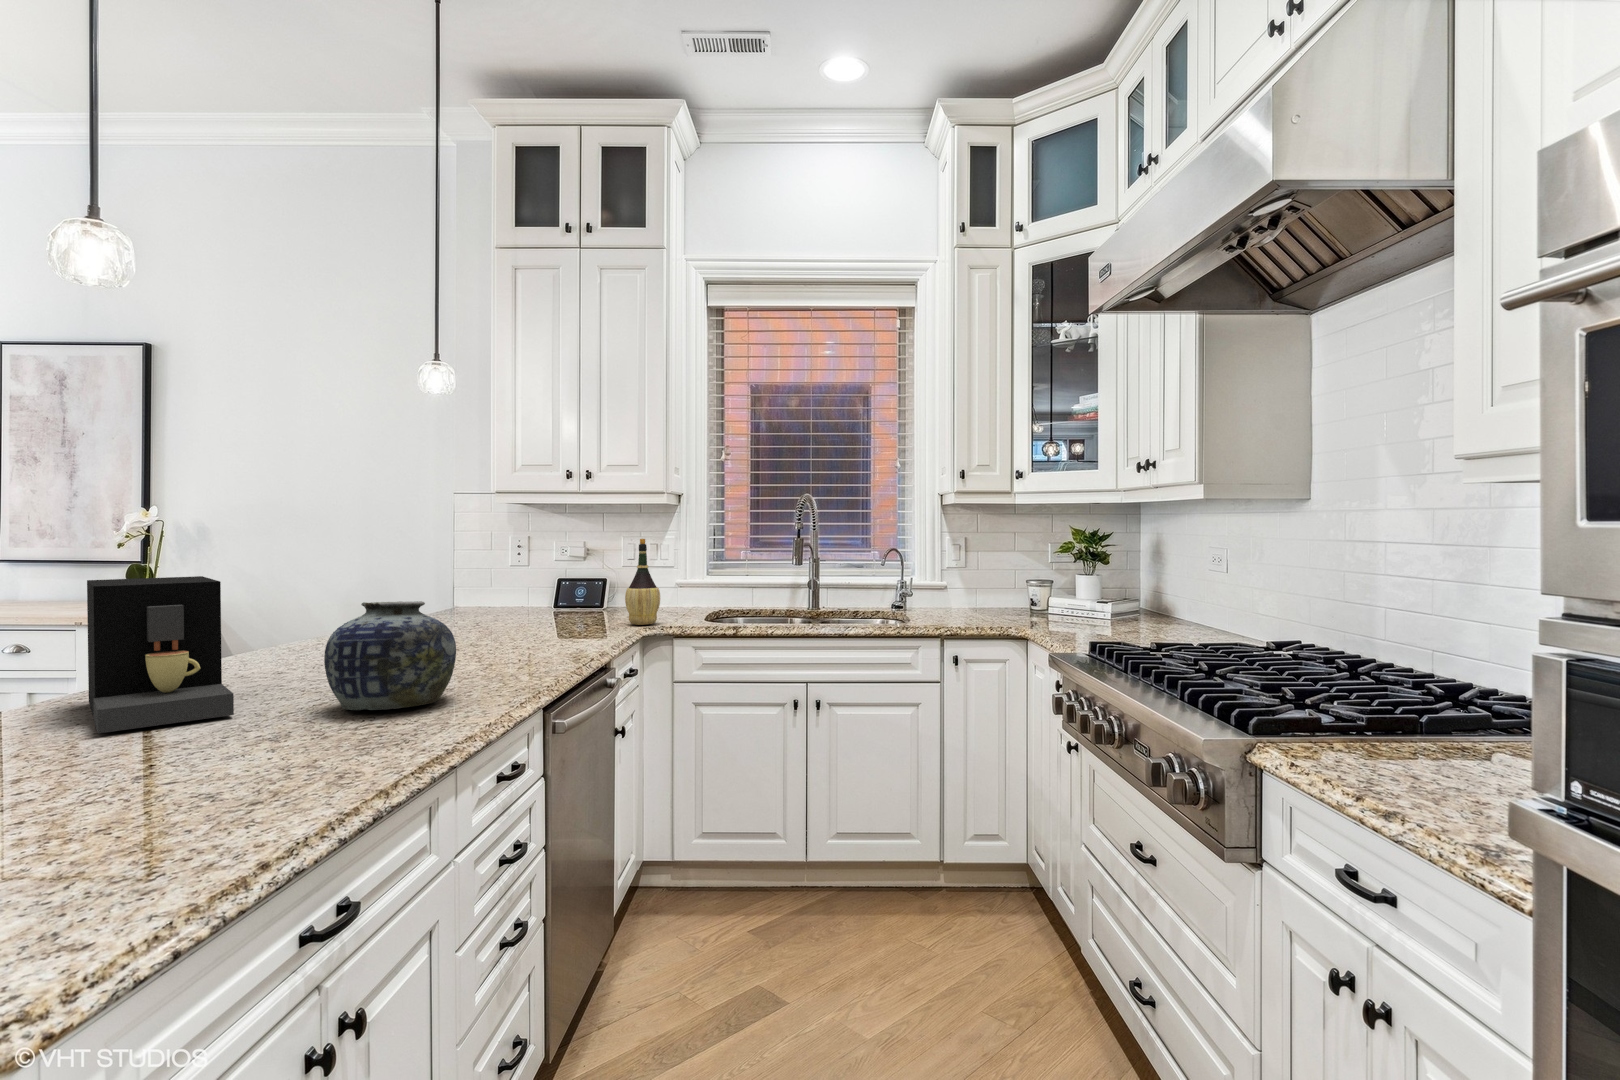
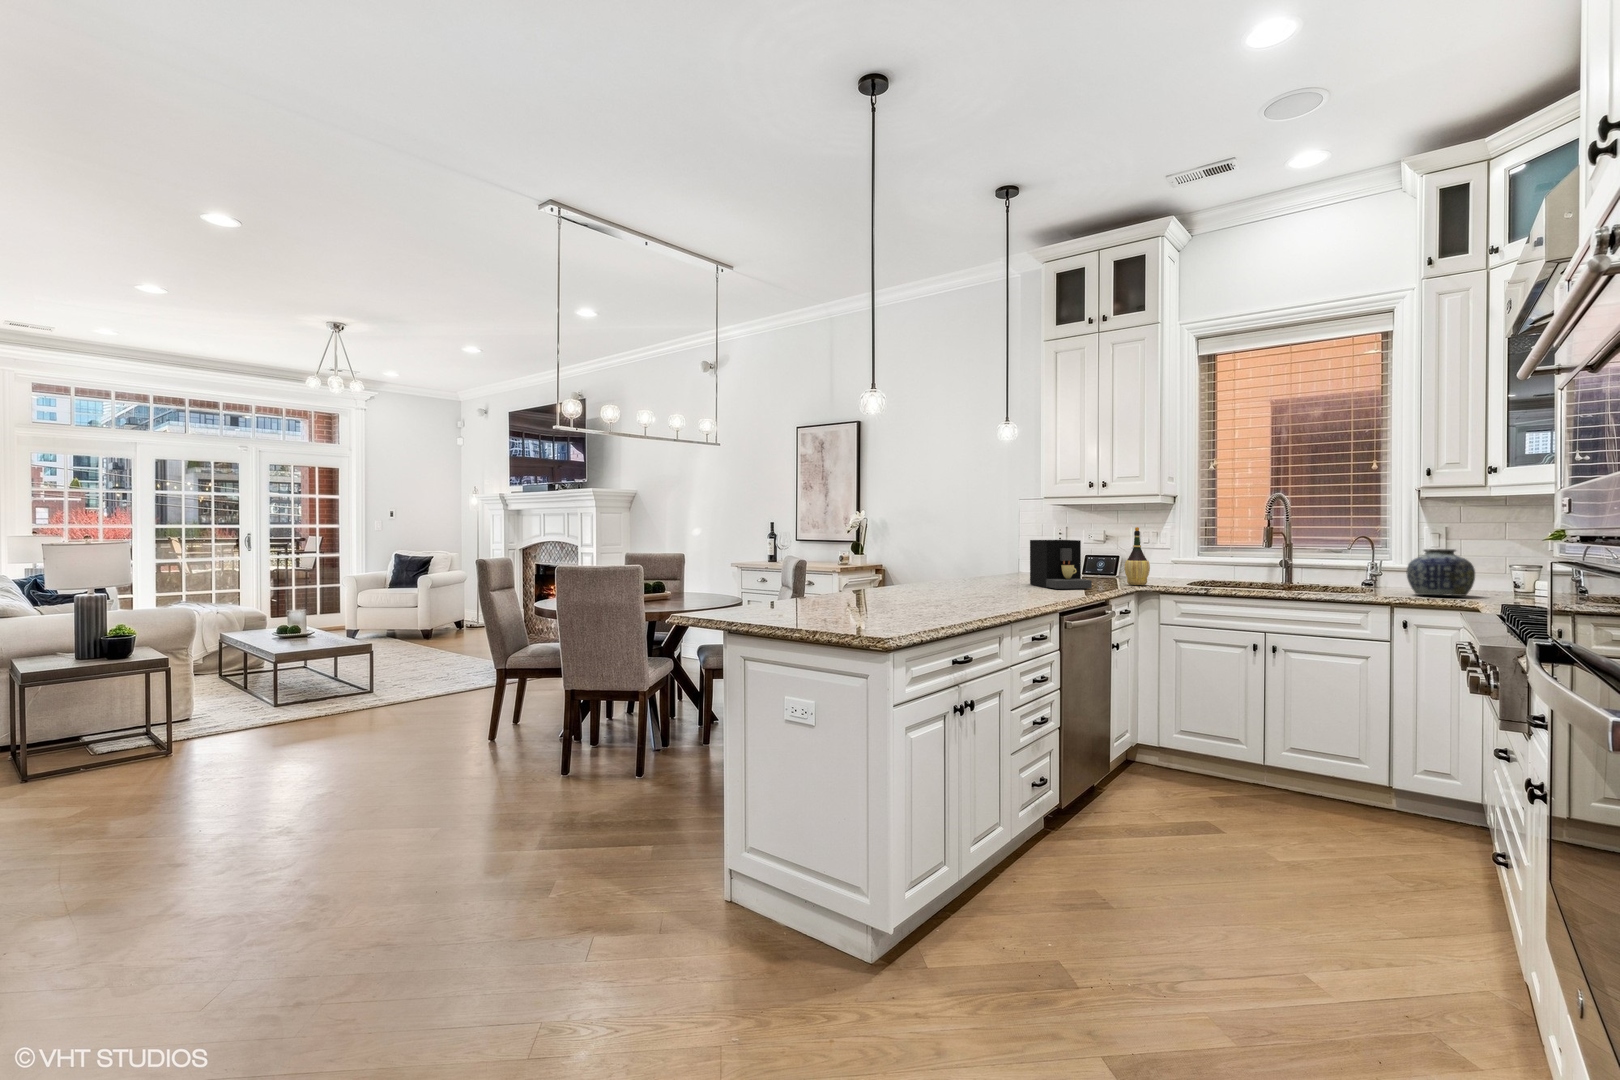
coffee maker: present [87,576,234,733] -> present [1030,540,1092,589]
vase: present [324,601,456,710] -> present [1406,549,1475,596]

